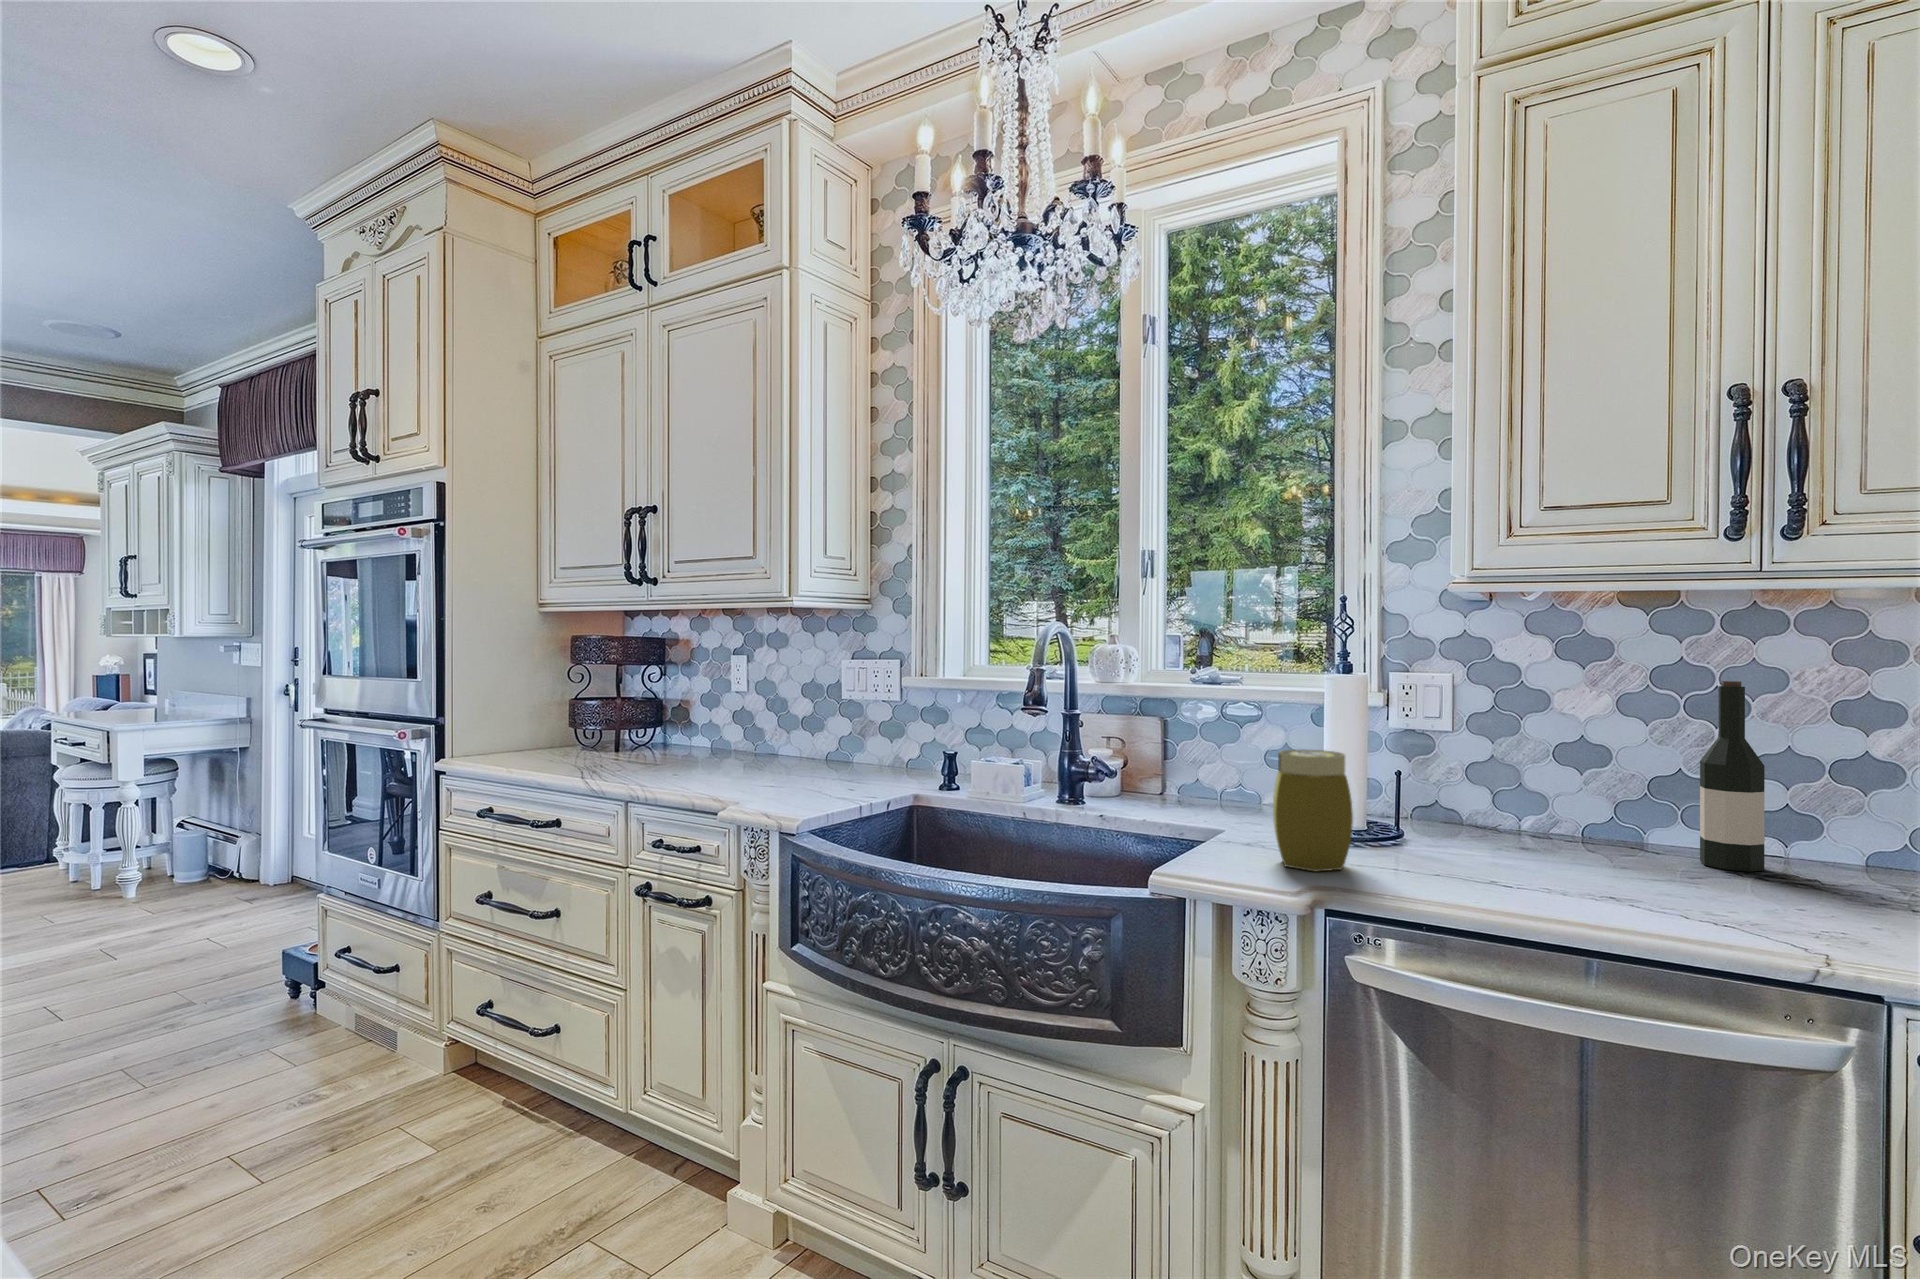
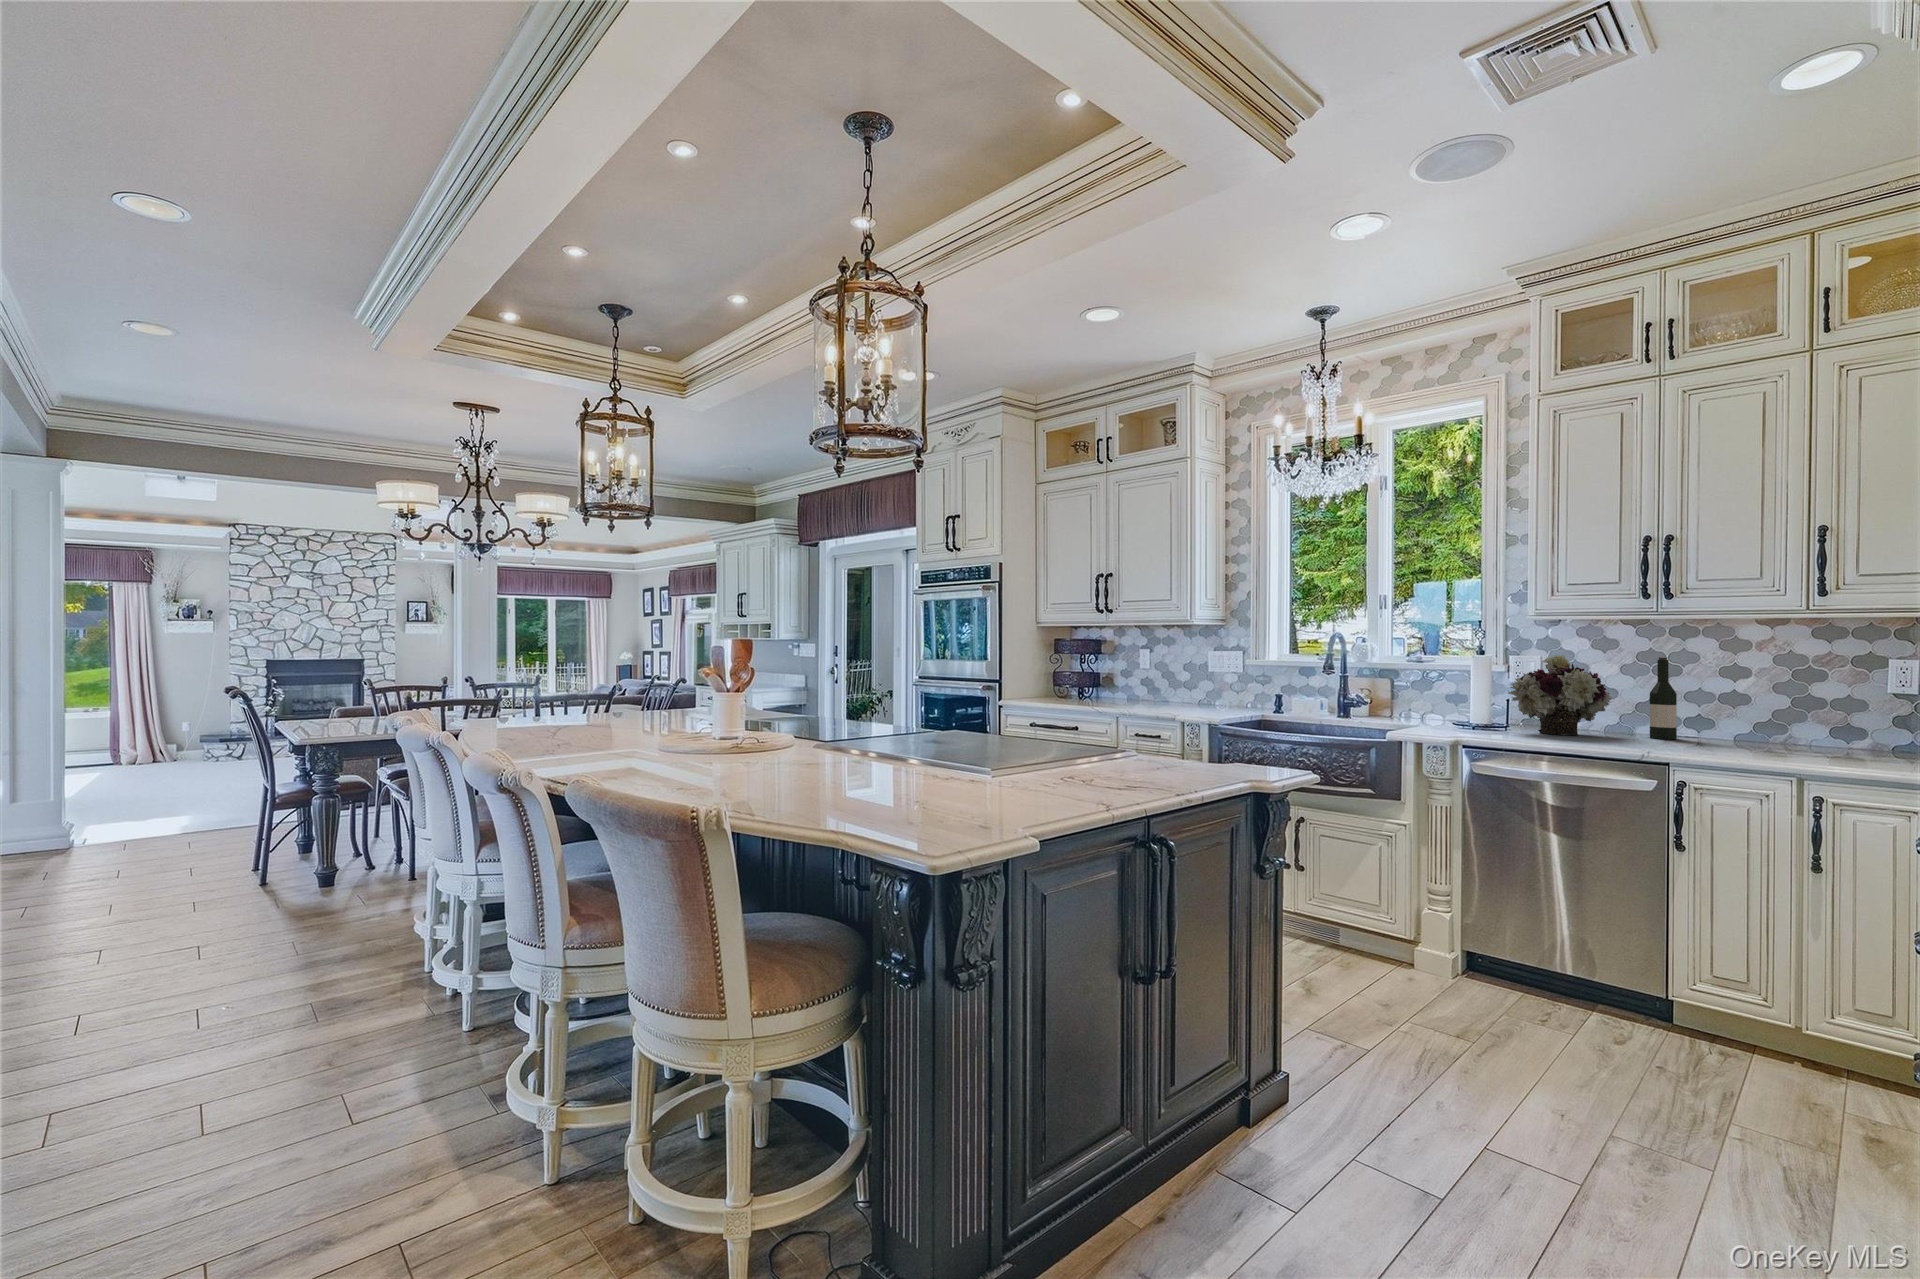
flower arrangement: none [1406,675,1625,865] -> present [1508,655,1612,735]
jar: present [1273,749,1353,872] -> none [1443,685,1477,733]

